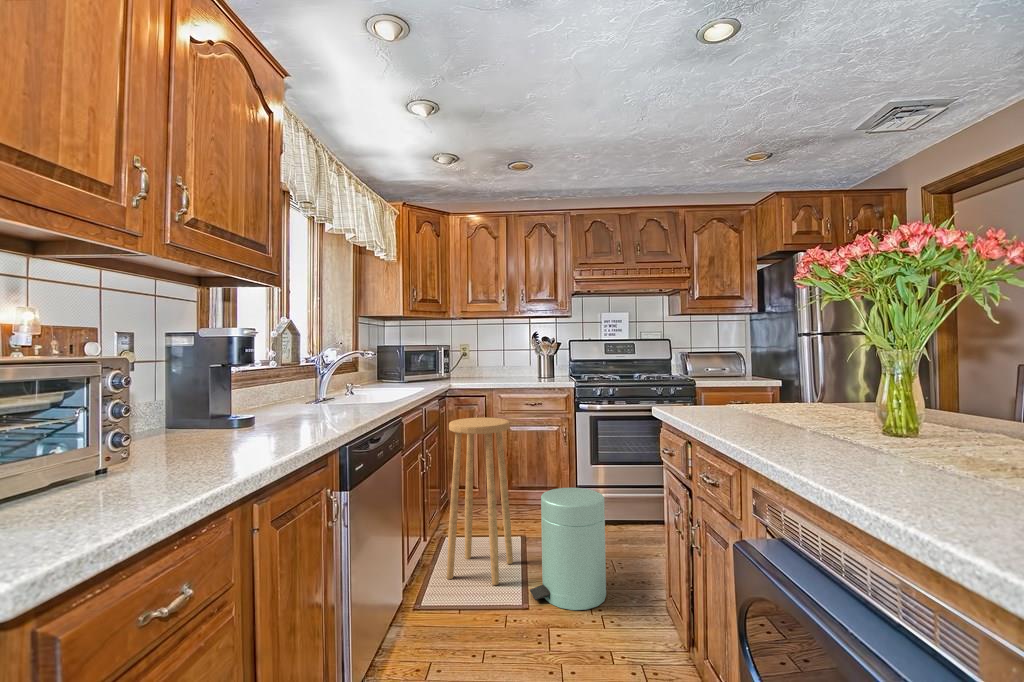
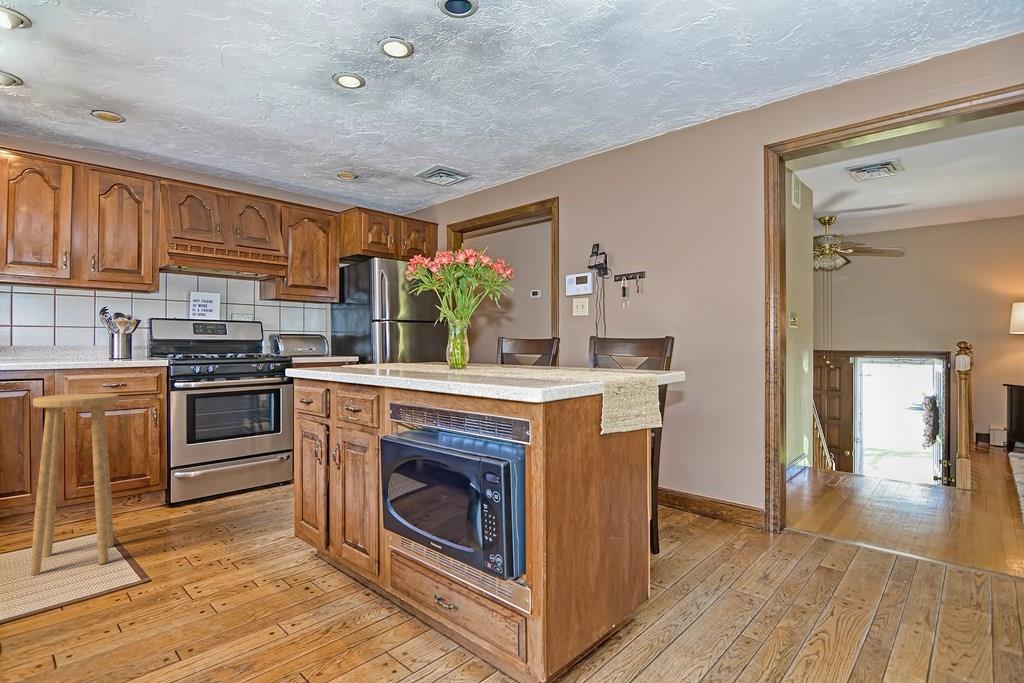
trash can: present [530,488,606,610] -> none [151,451,232,559]

